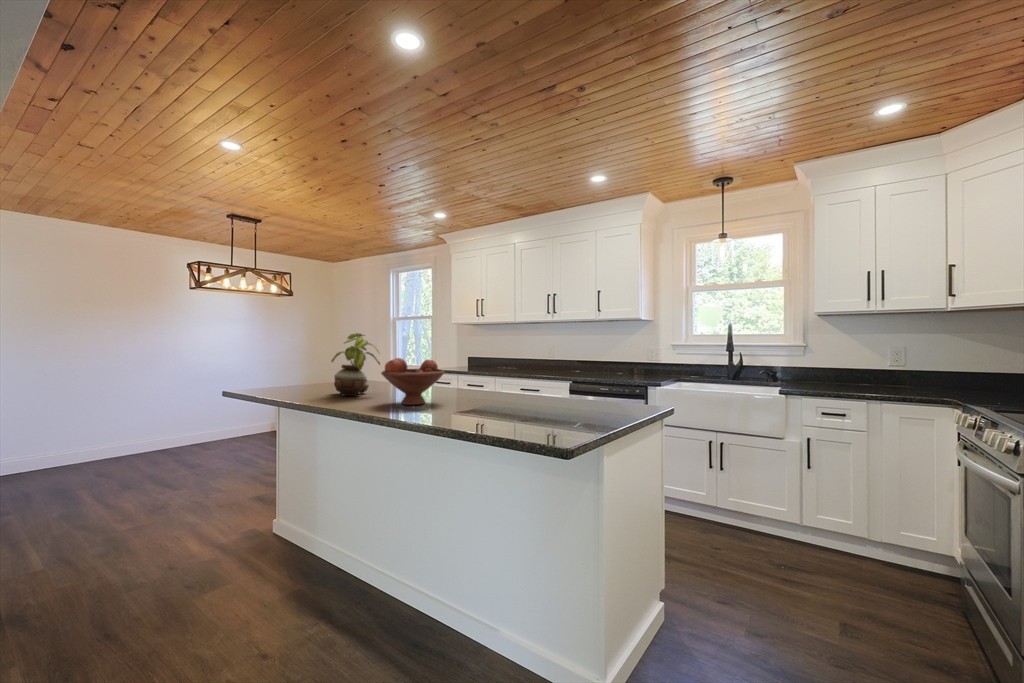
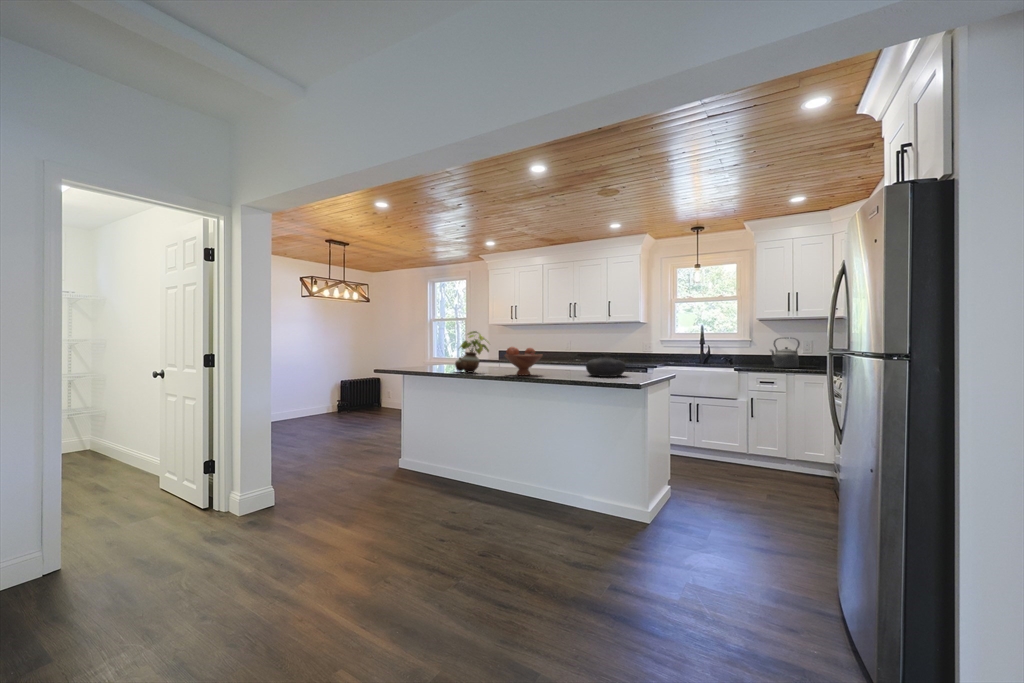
kettle: none [835,342,885,389] -> present [770,338,800,368]
vase: none [510,369,576,412] -> present [586,353,626,377]

